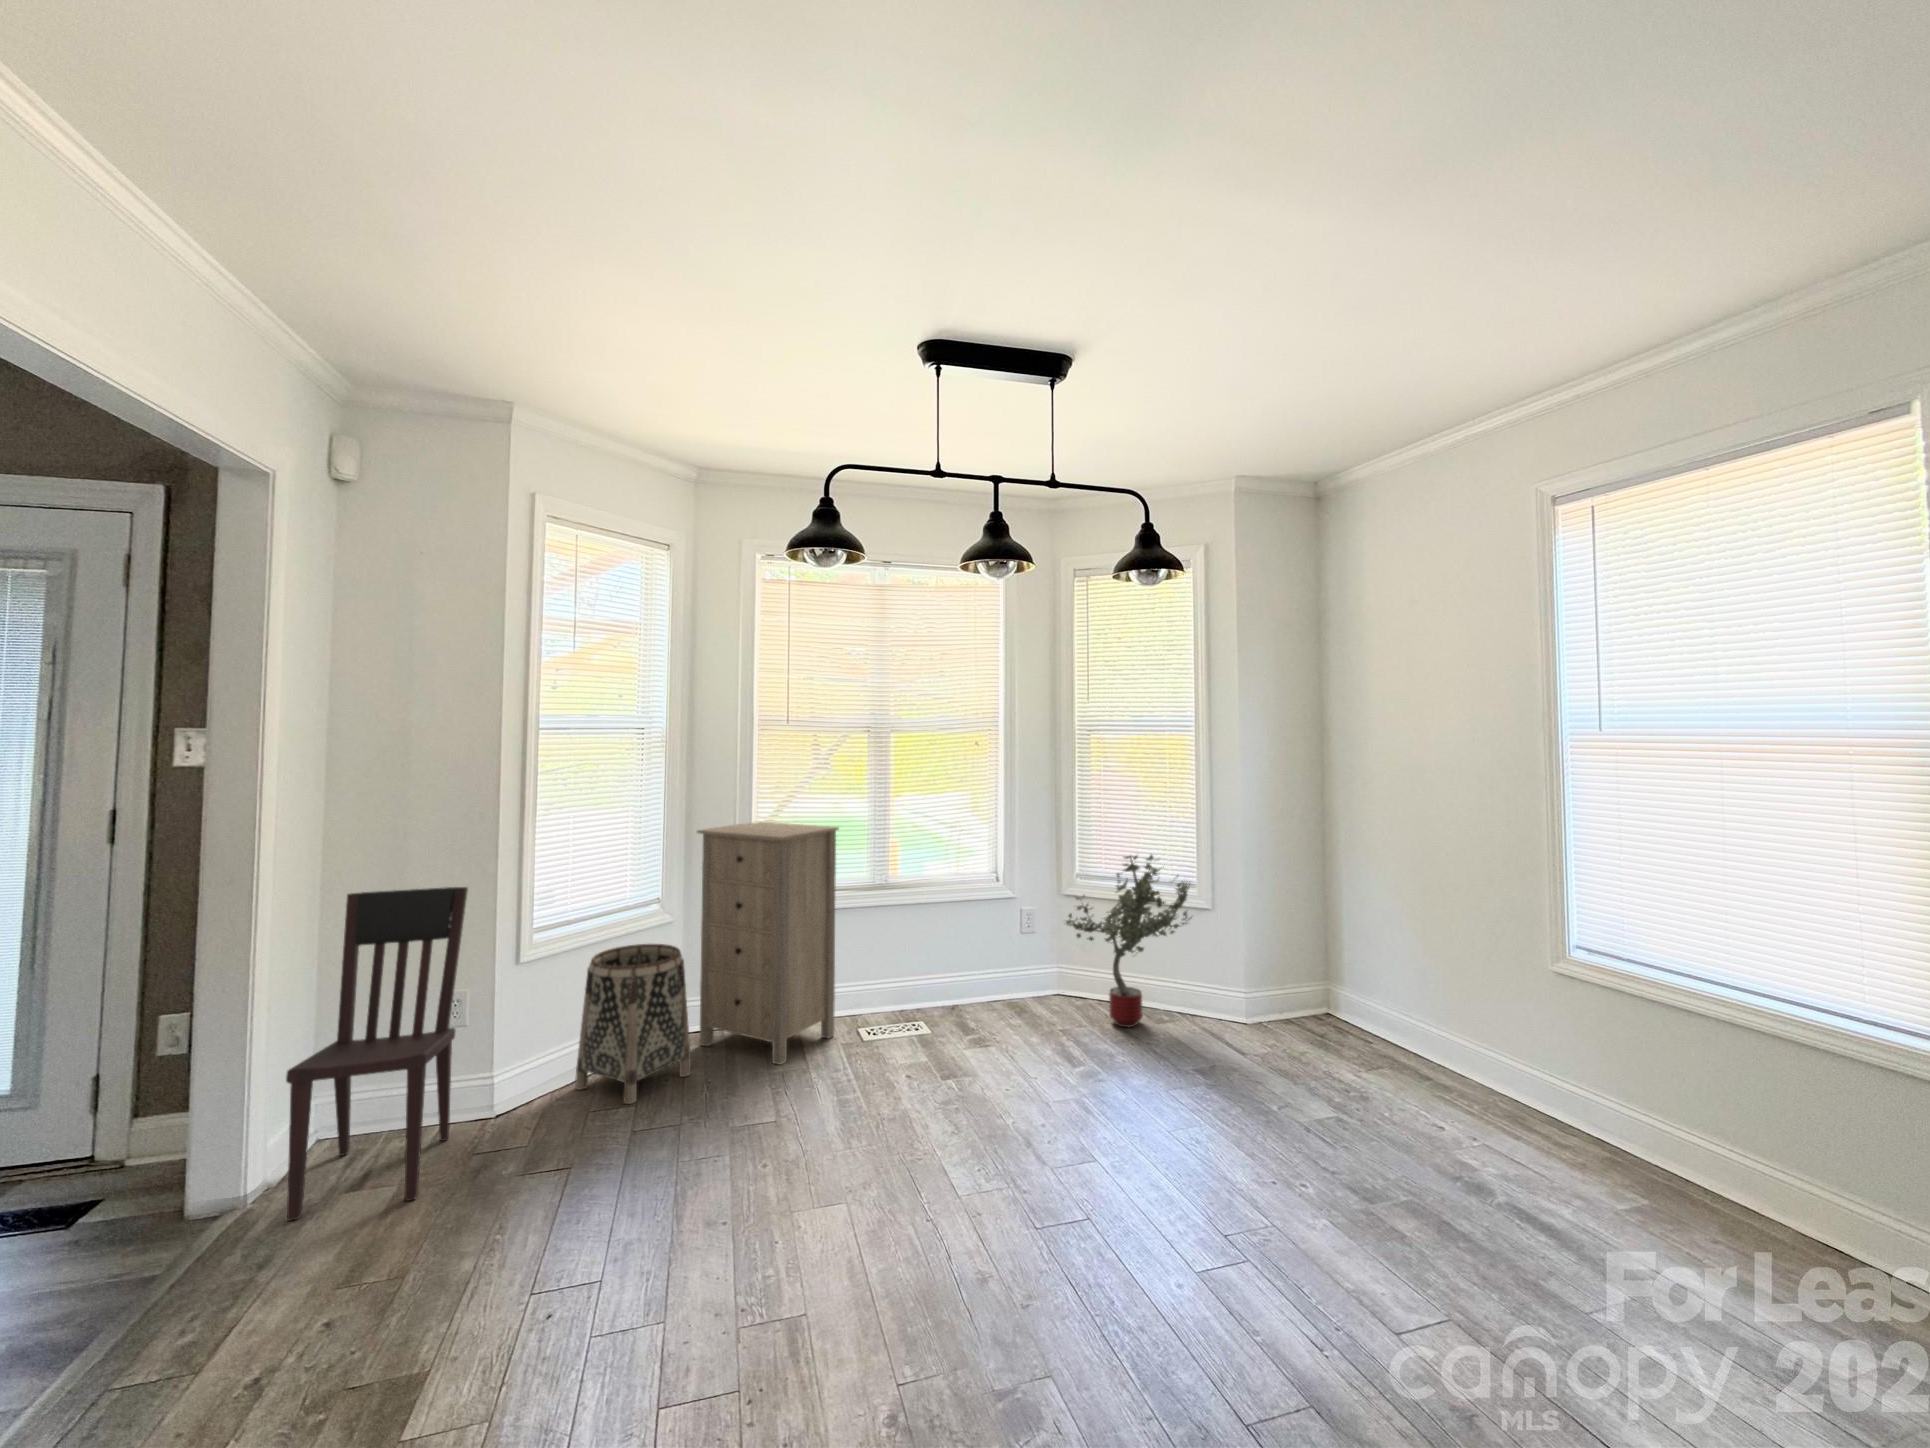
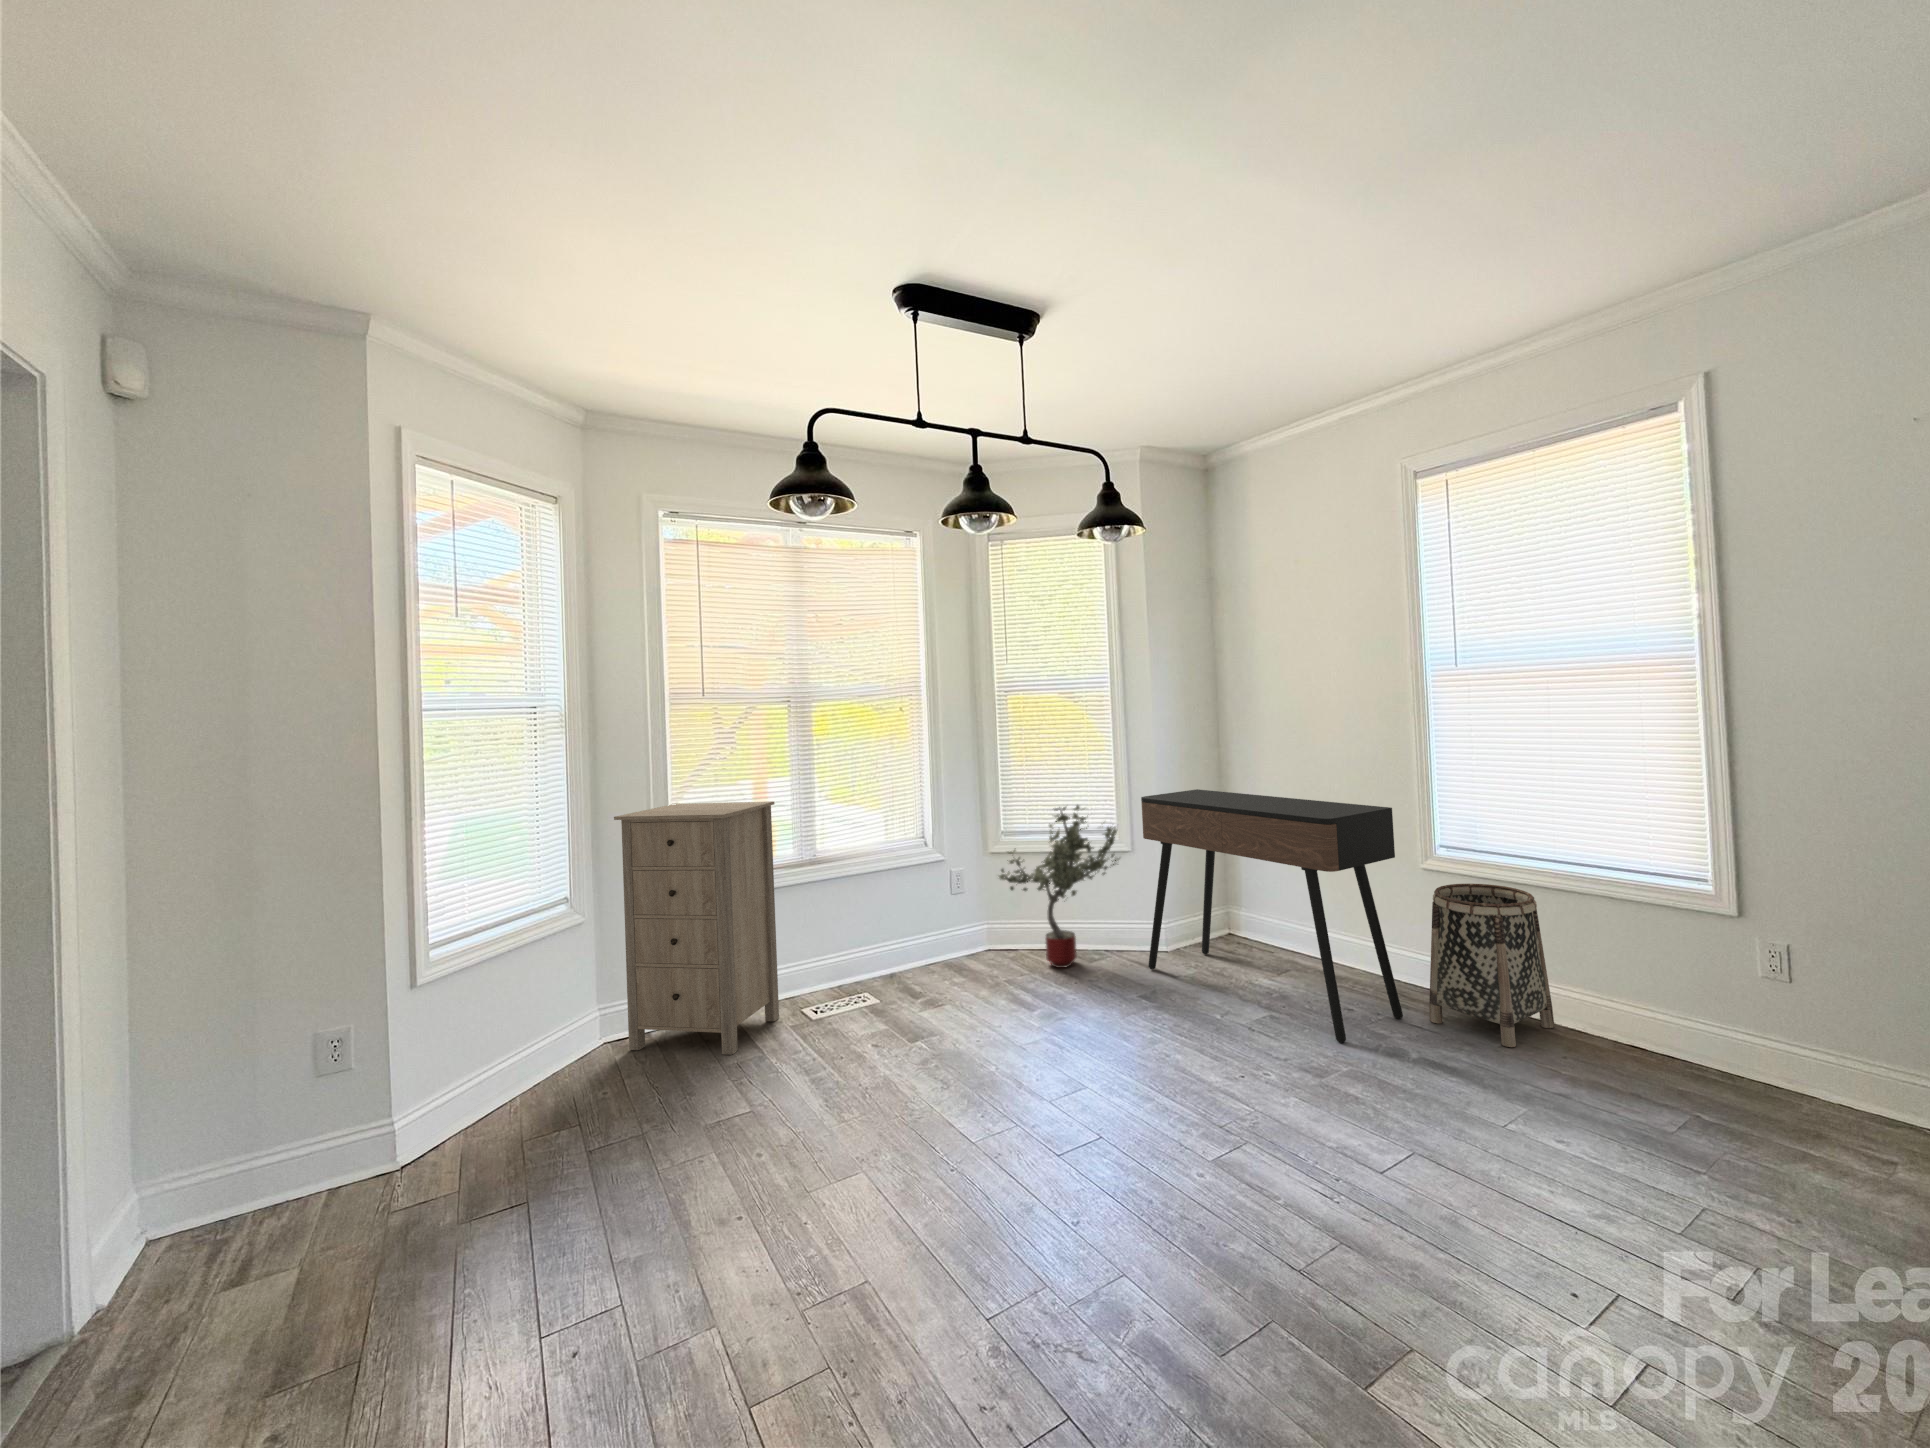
console table: none [1216,850,1505,1168] -> present [1141,789,1403,1043]
dining chair: present [286,887,468,1220] -> none [128,900,349,1342]
basket: present [575,944,691,1104] -> present [1429,884,1554,1047]

